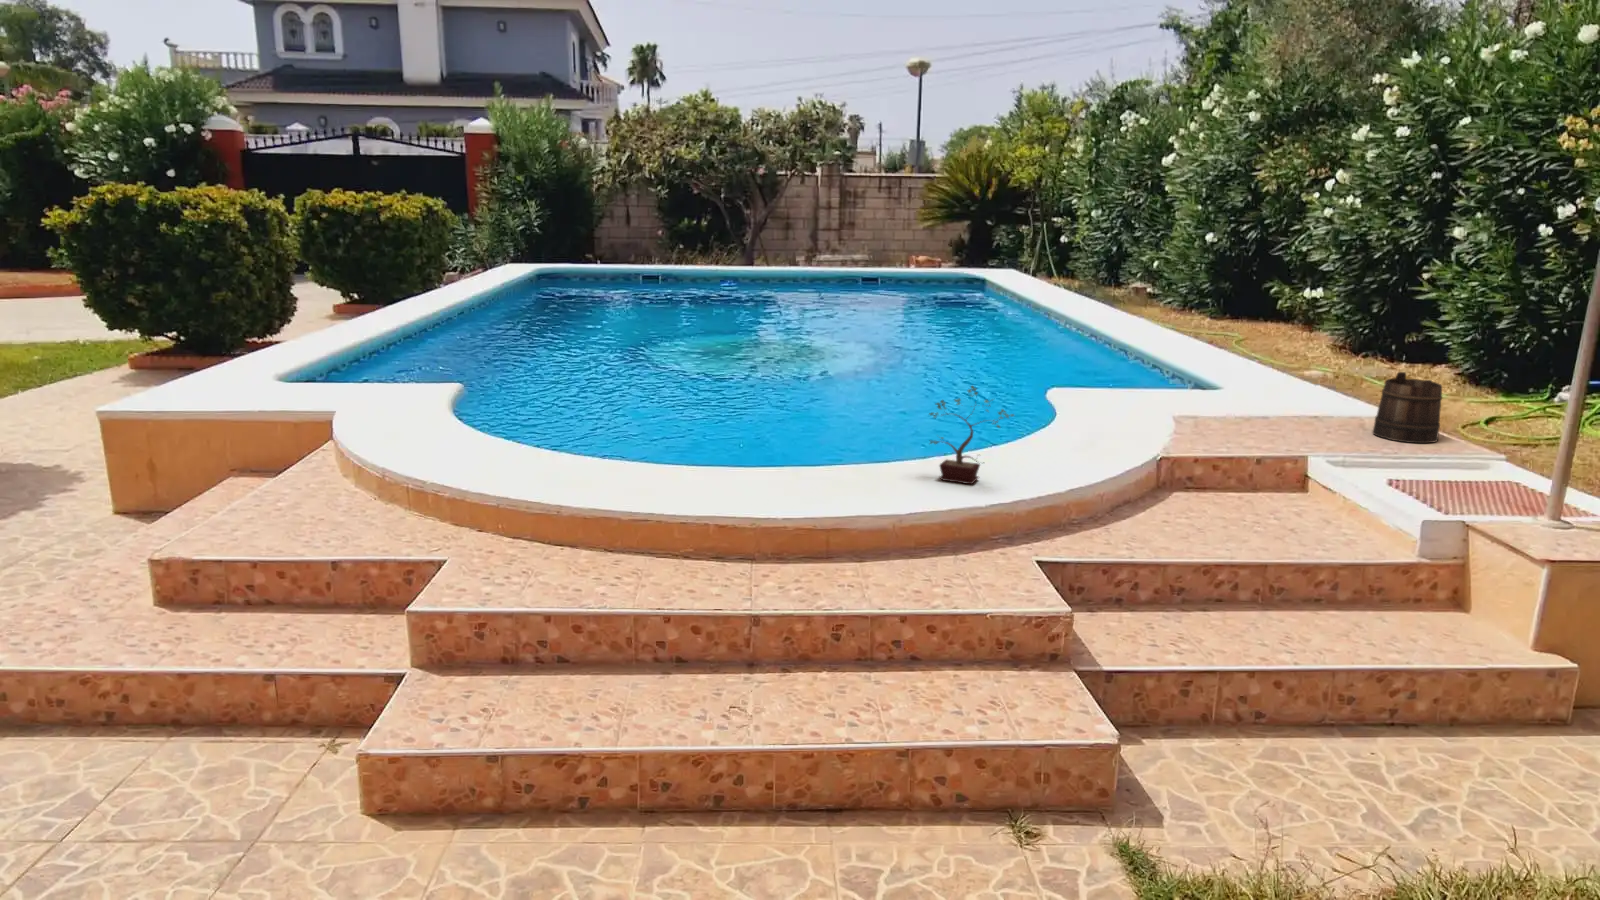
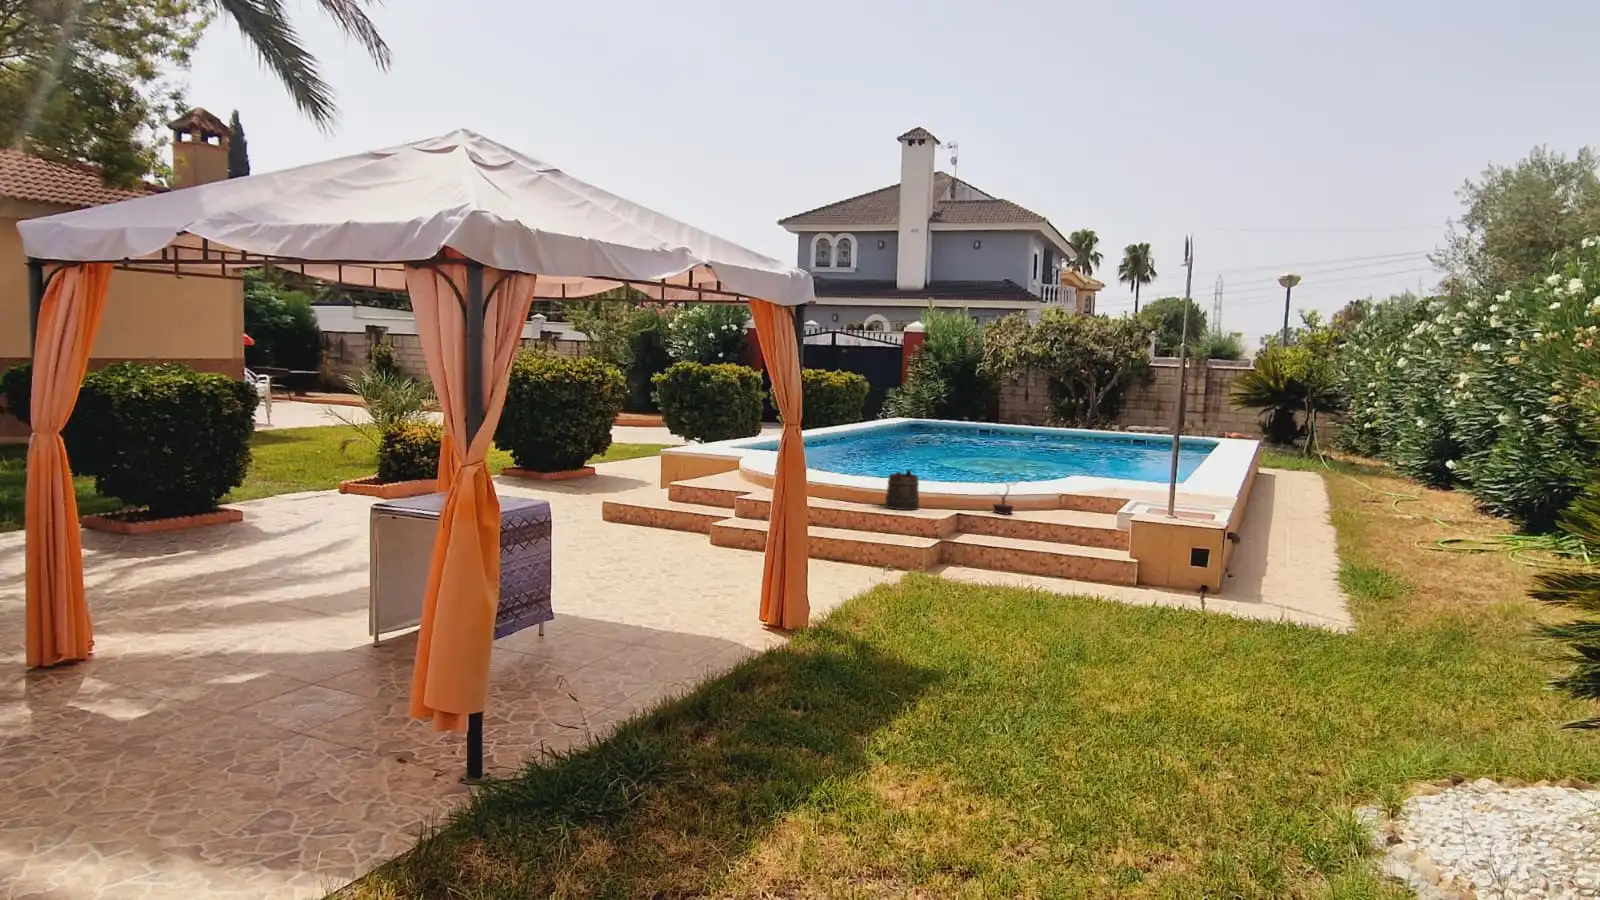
bucket: present [1373,372,1442,443] -> present [885,470,919,510]

